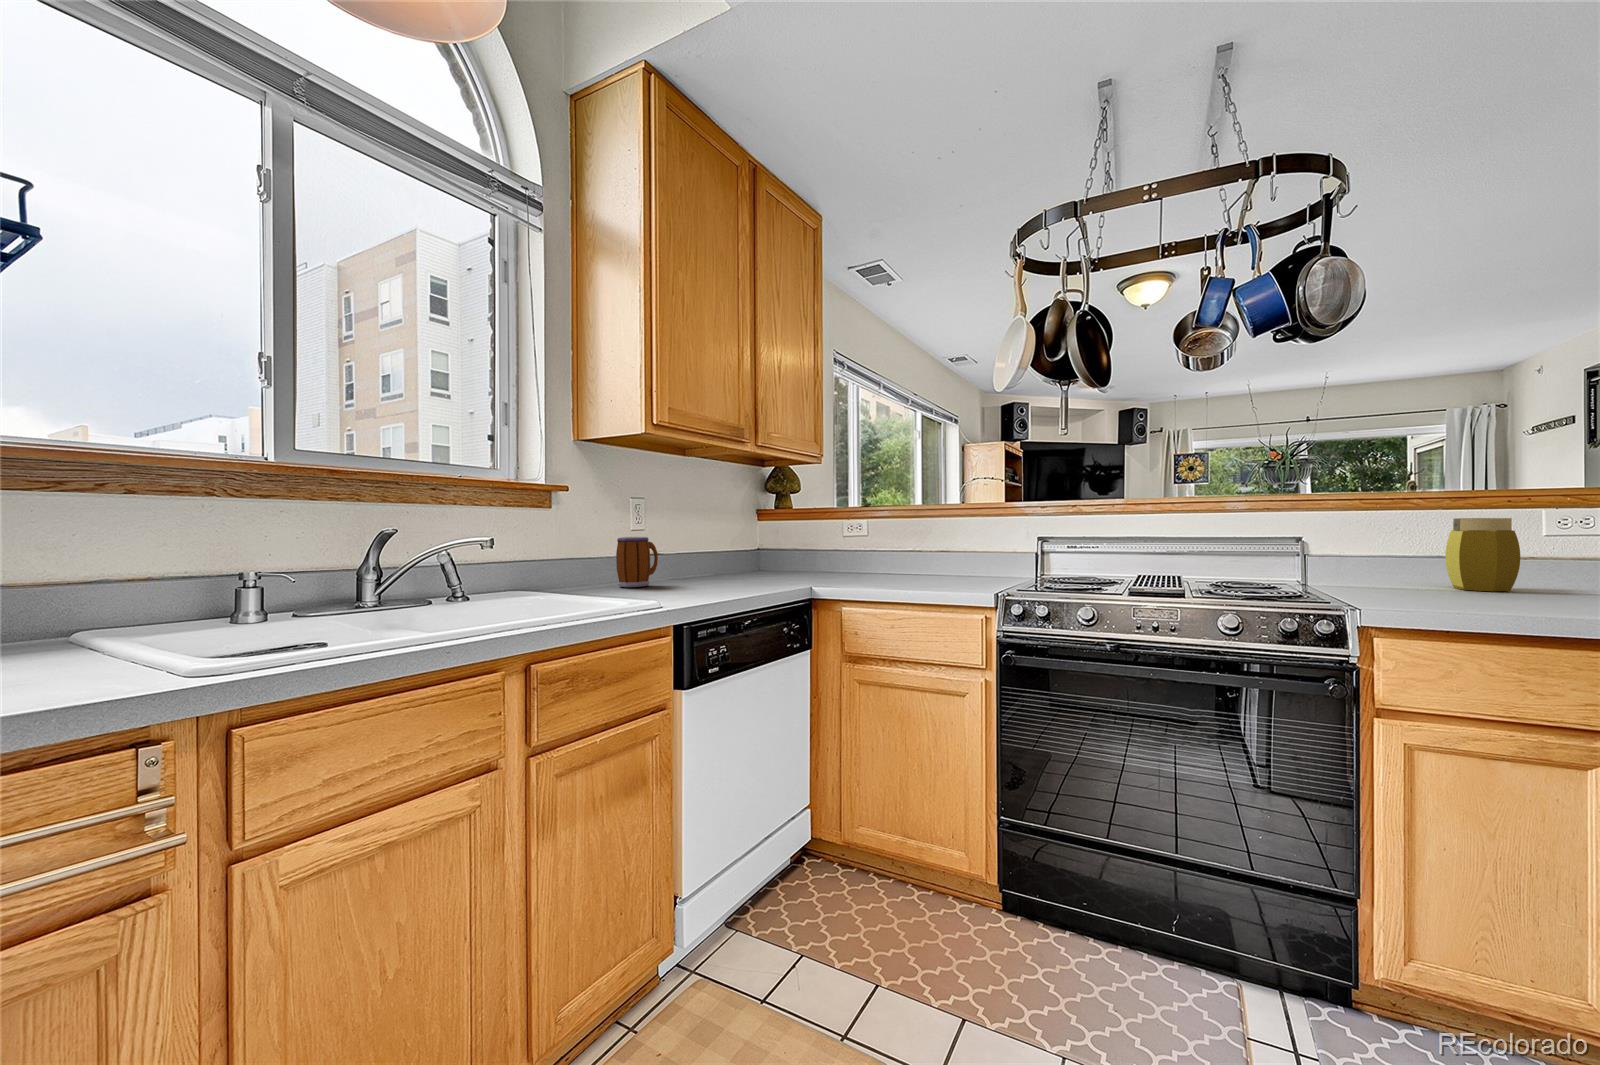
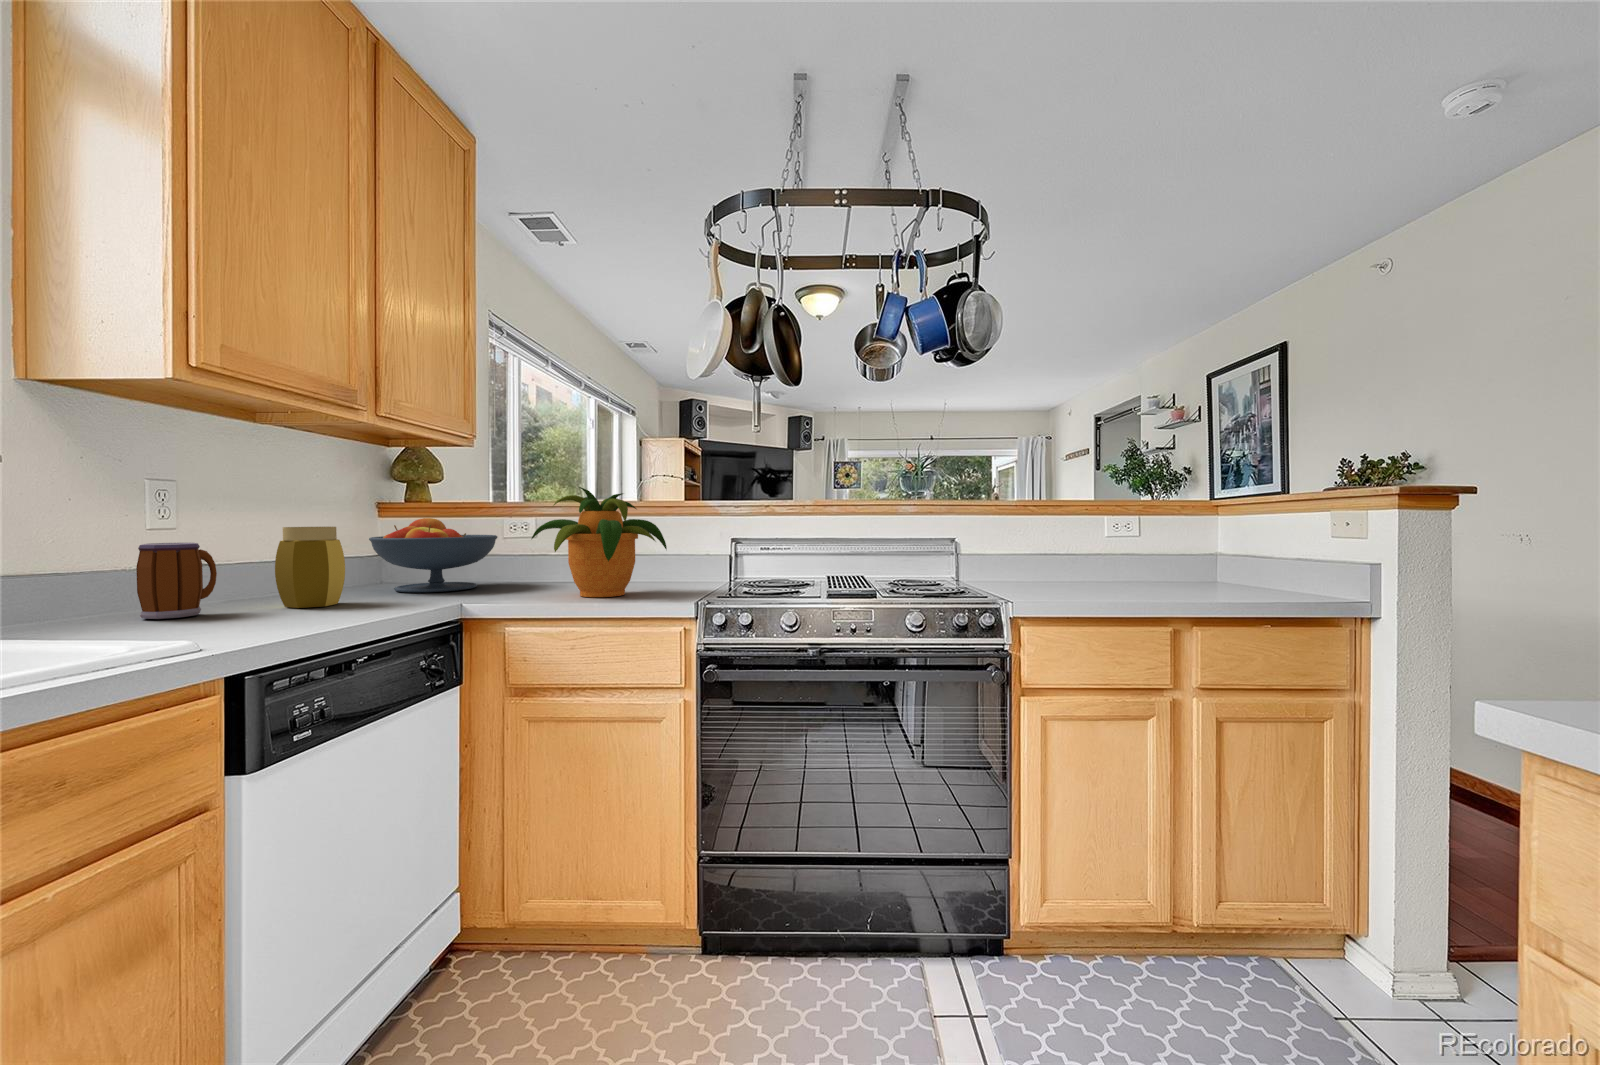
potted plant: none [860,491,974,585] -> present [532,487,667,597]
jar: present [1446,518,1520,591] -> present [275,527,345,608]
fruit bowl: none [748,519,837,576] -> present [369,518,497,592]

